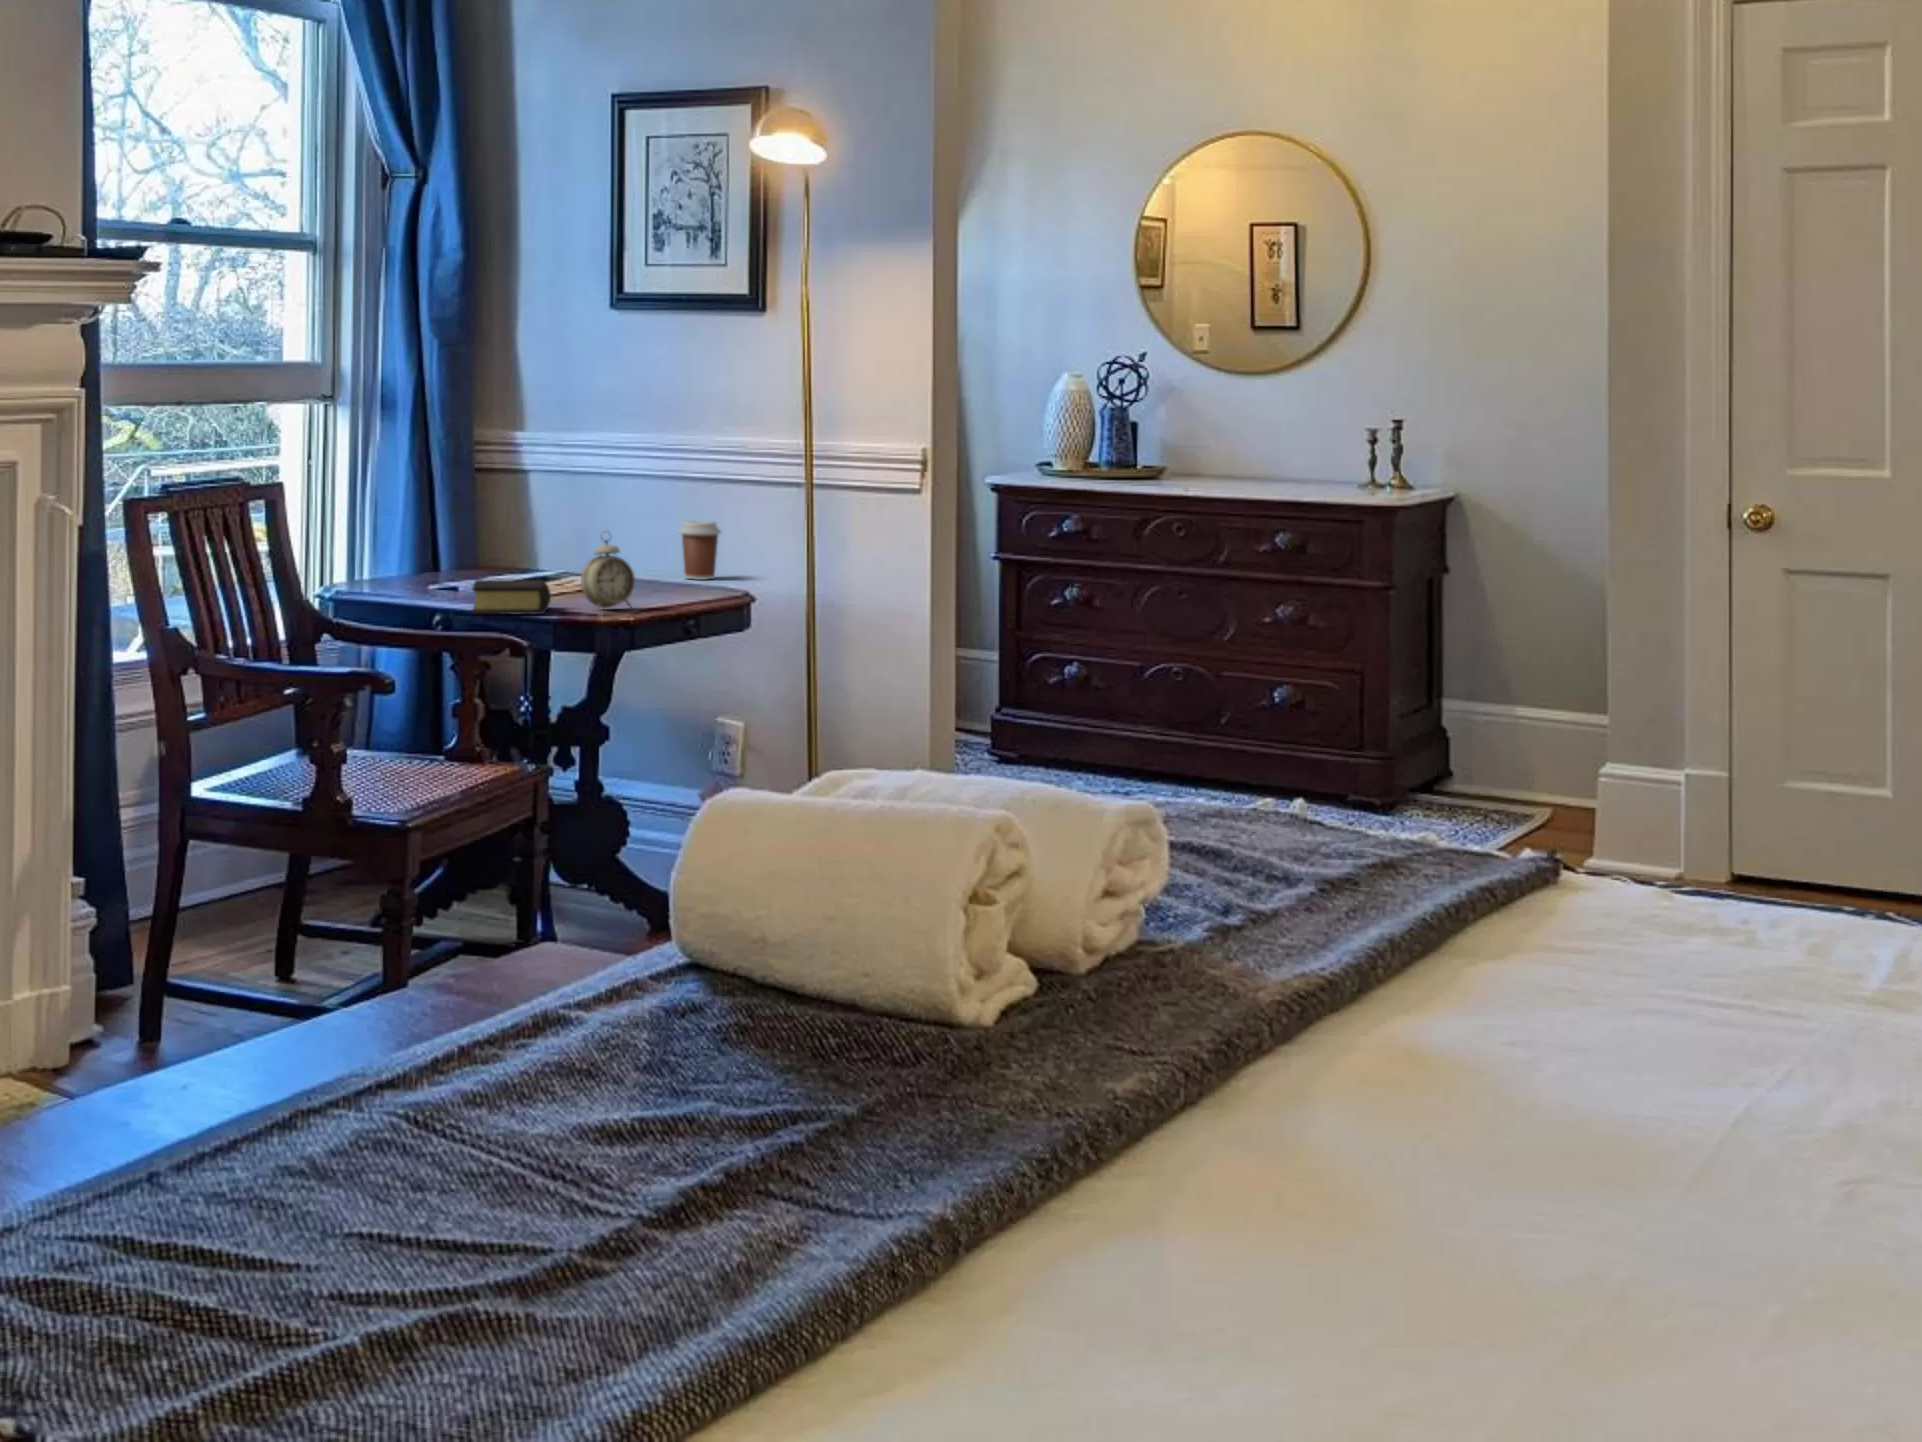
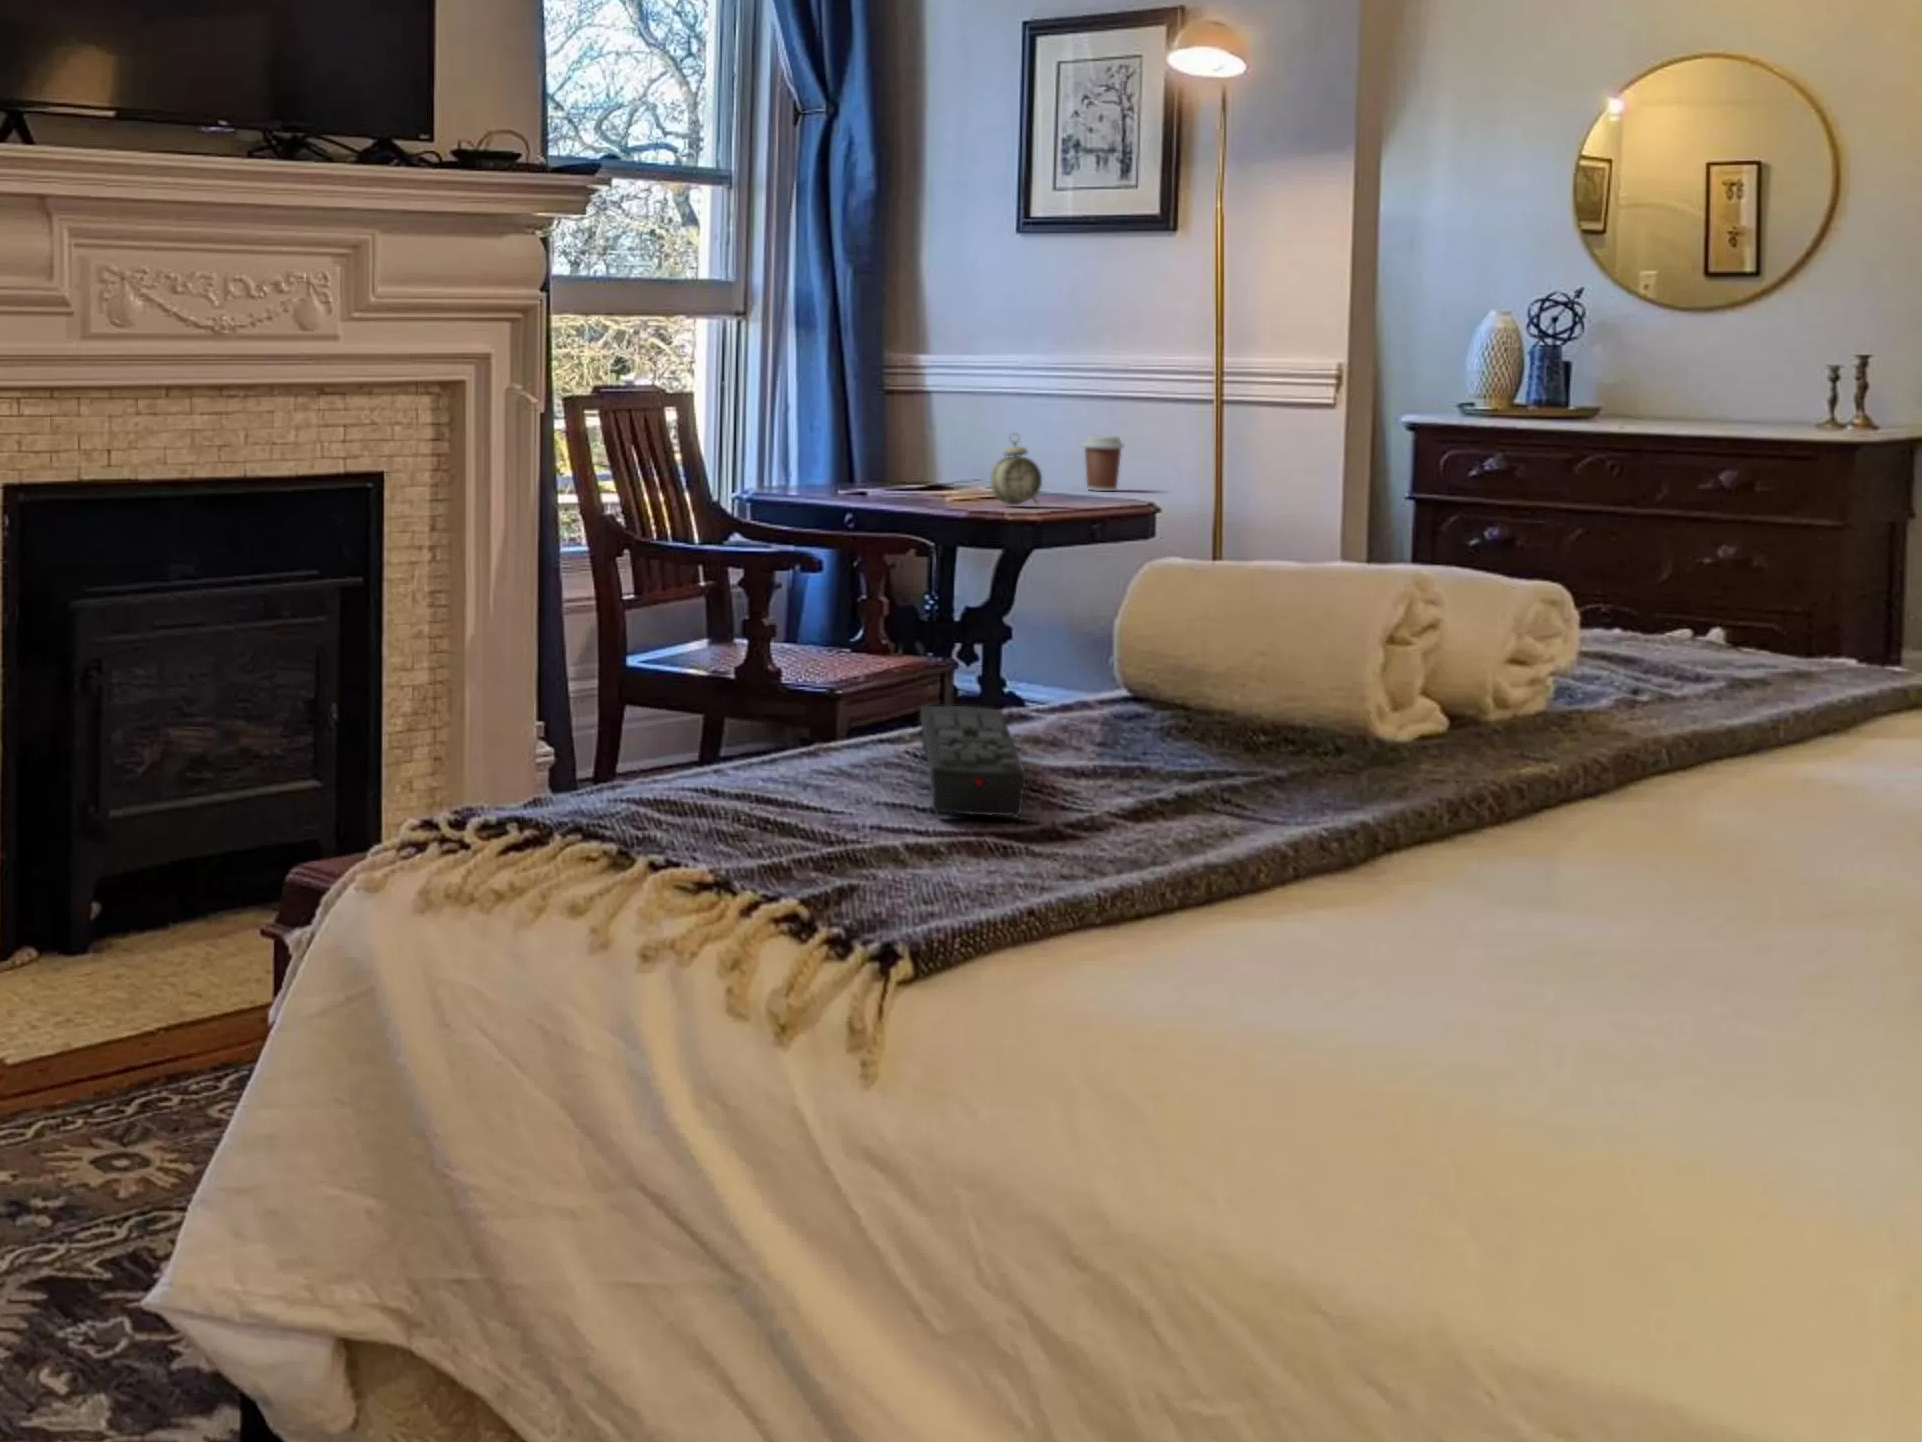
book: present [472,580,551,615] -> none [887,477,962,507]
remote control: none [415,1039,532,1249] -> present [921,706,1026,817]

